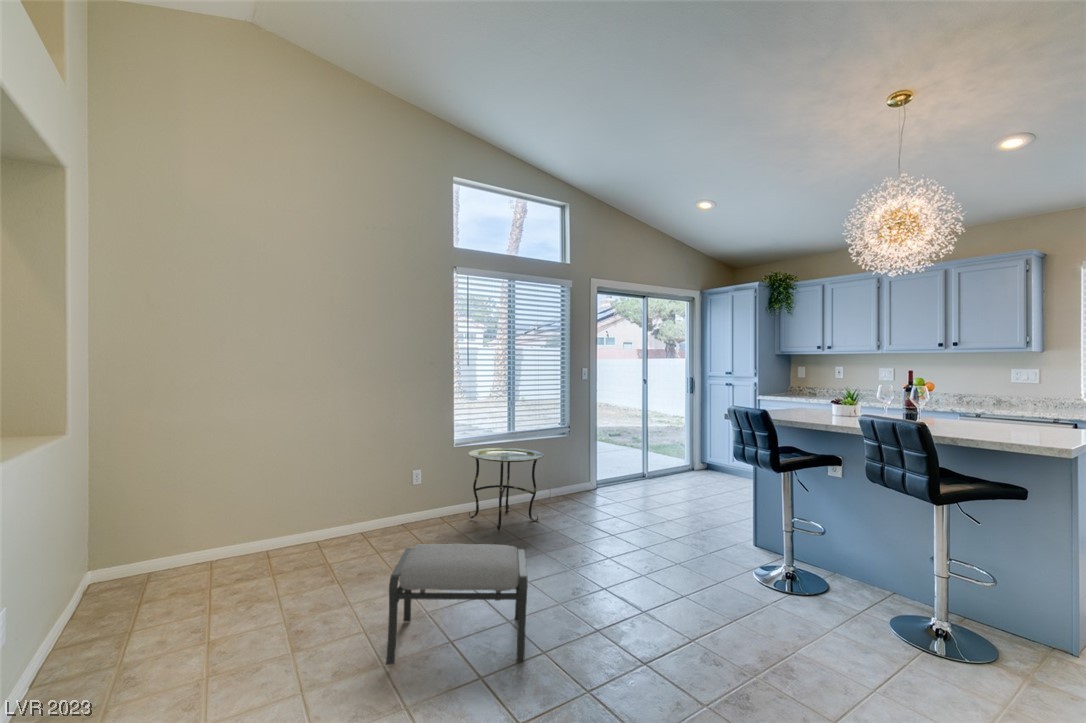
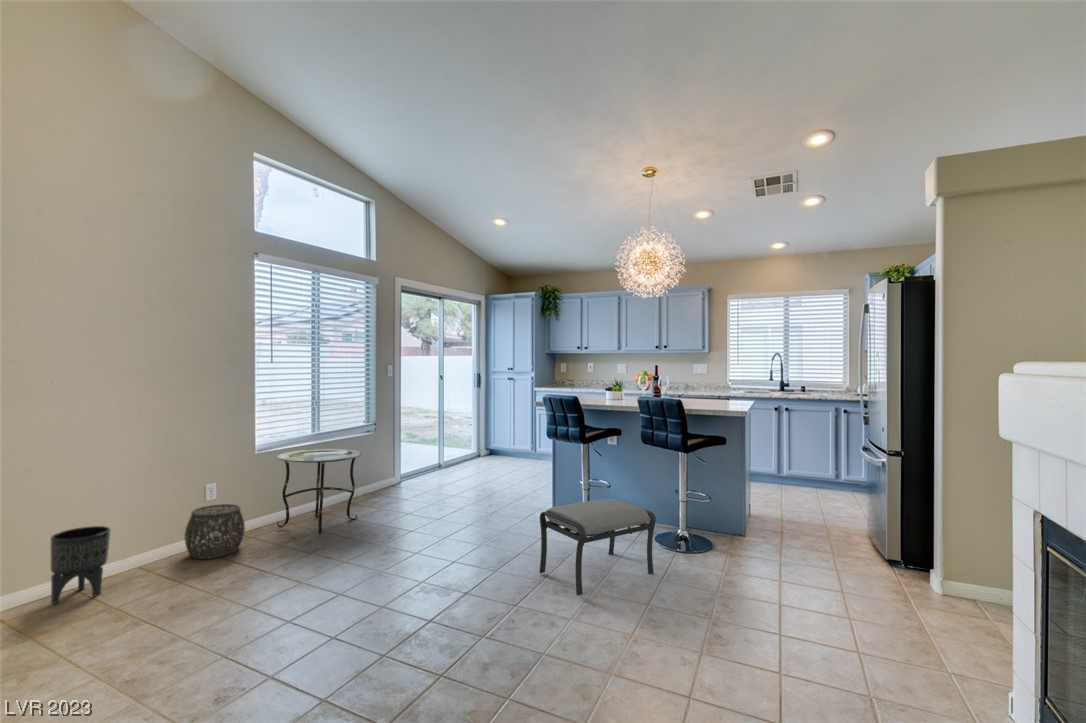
woven basket: none [391,490,437,538] -> present [185,504,245,559]
planter: none [296,496,335,553] -> present [50,526,110,604]
ottoman: present [386,544,527,665] -> present [539,499,656,596]

